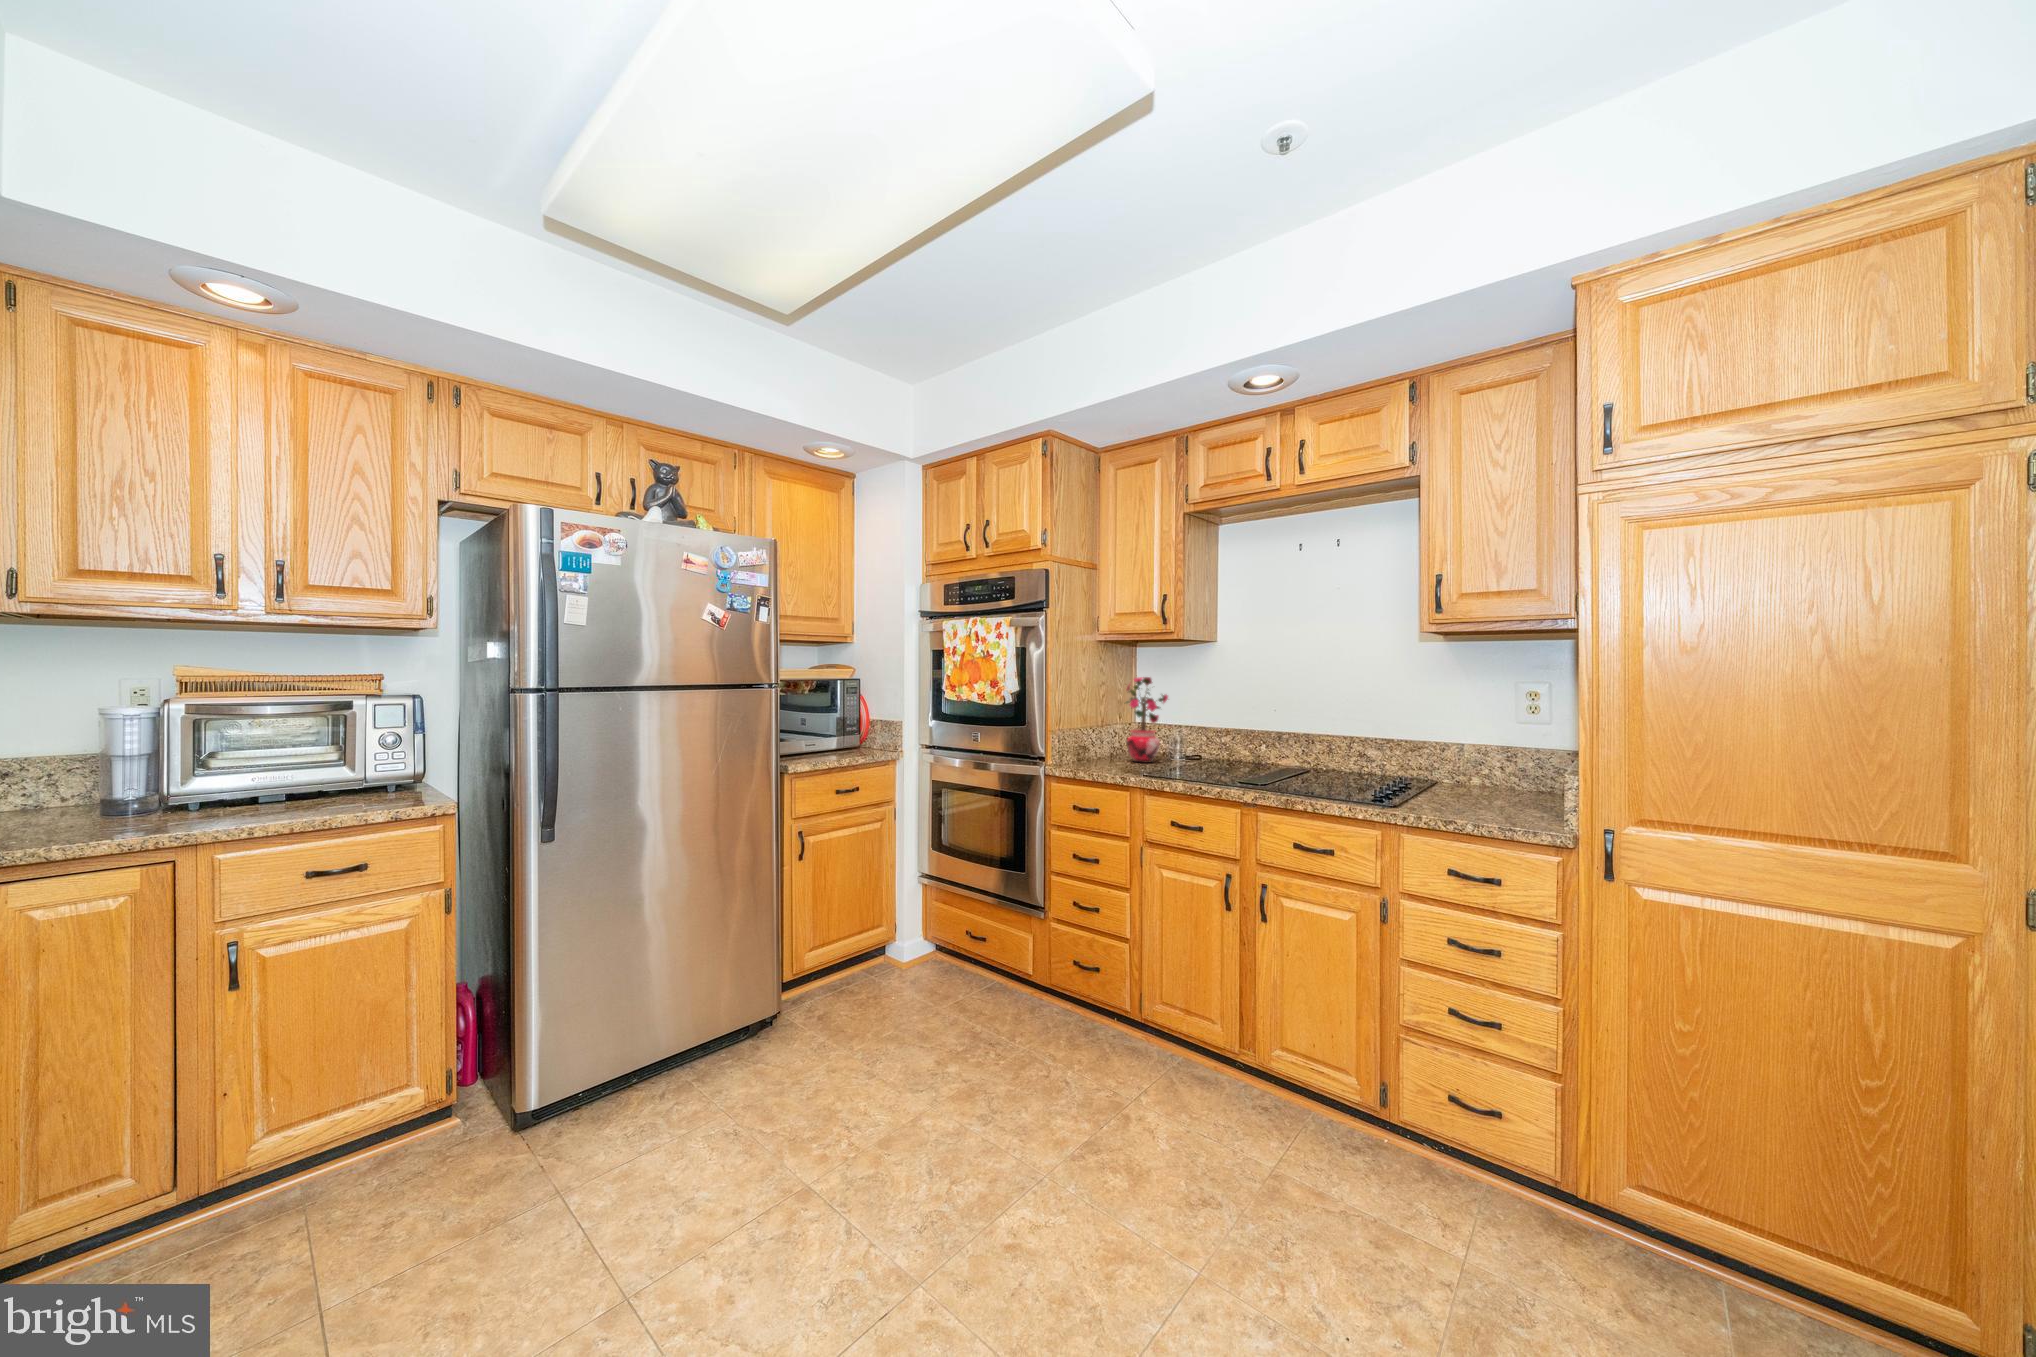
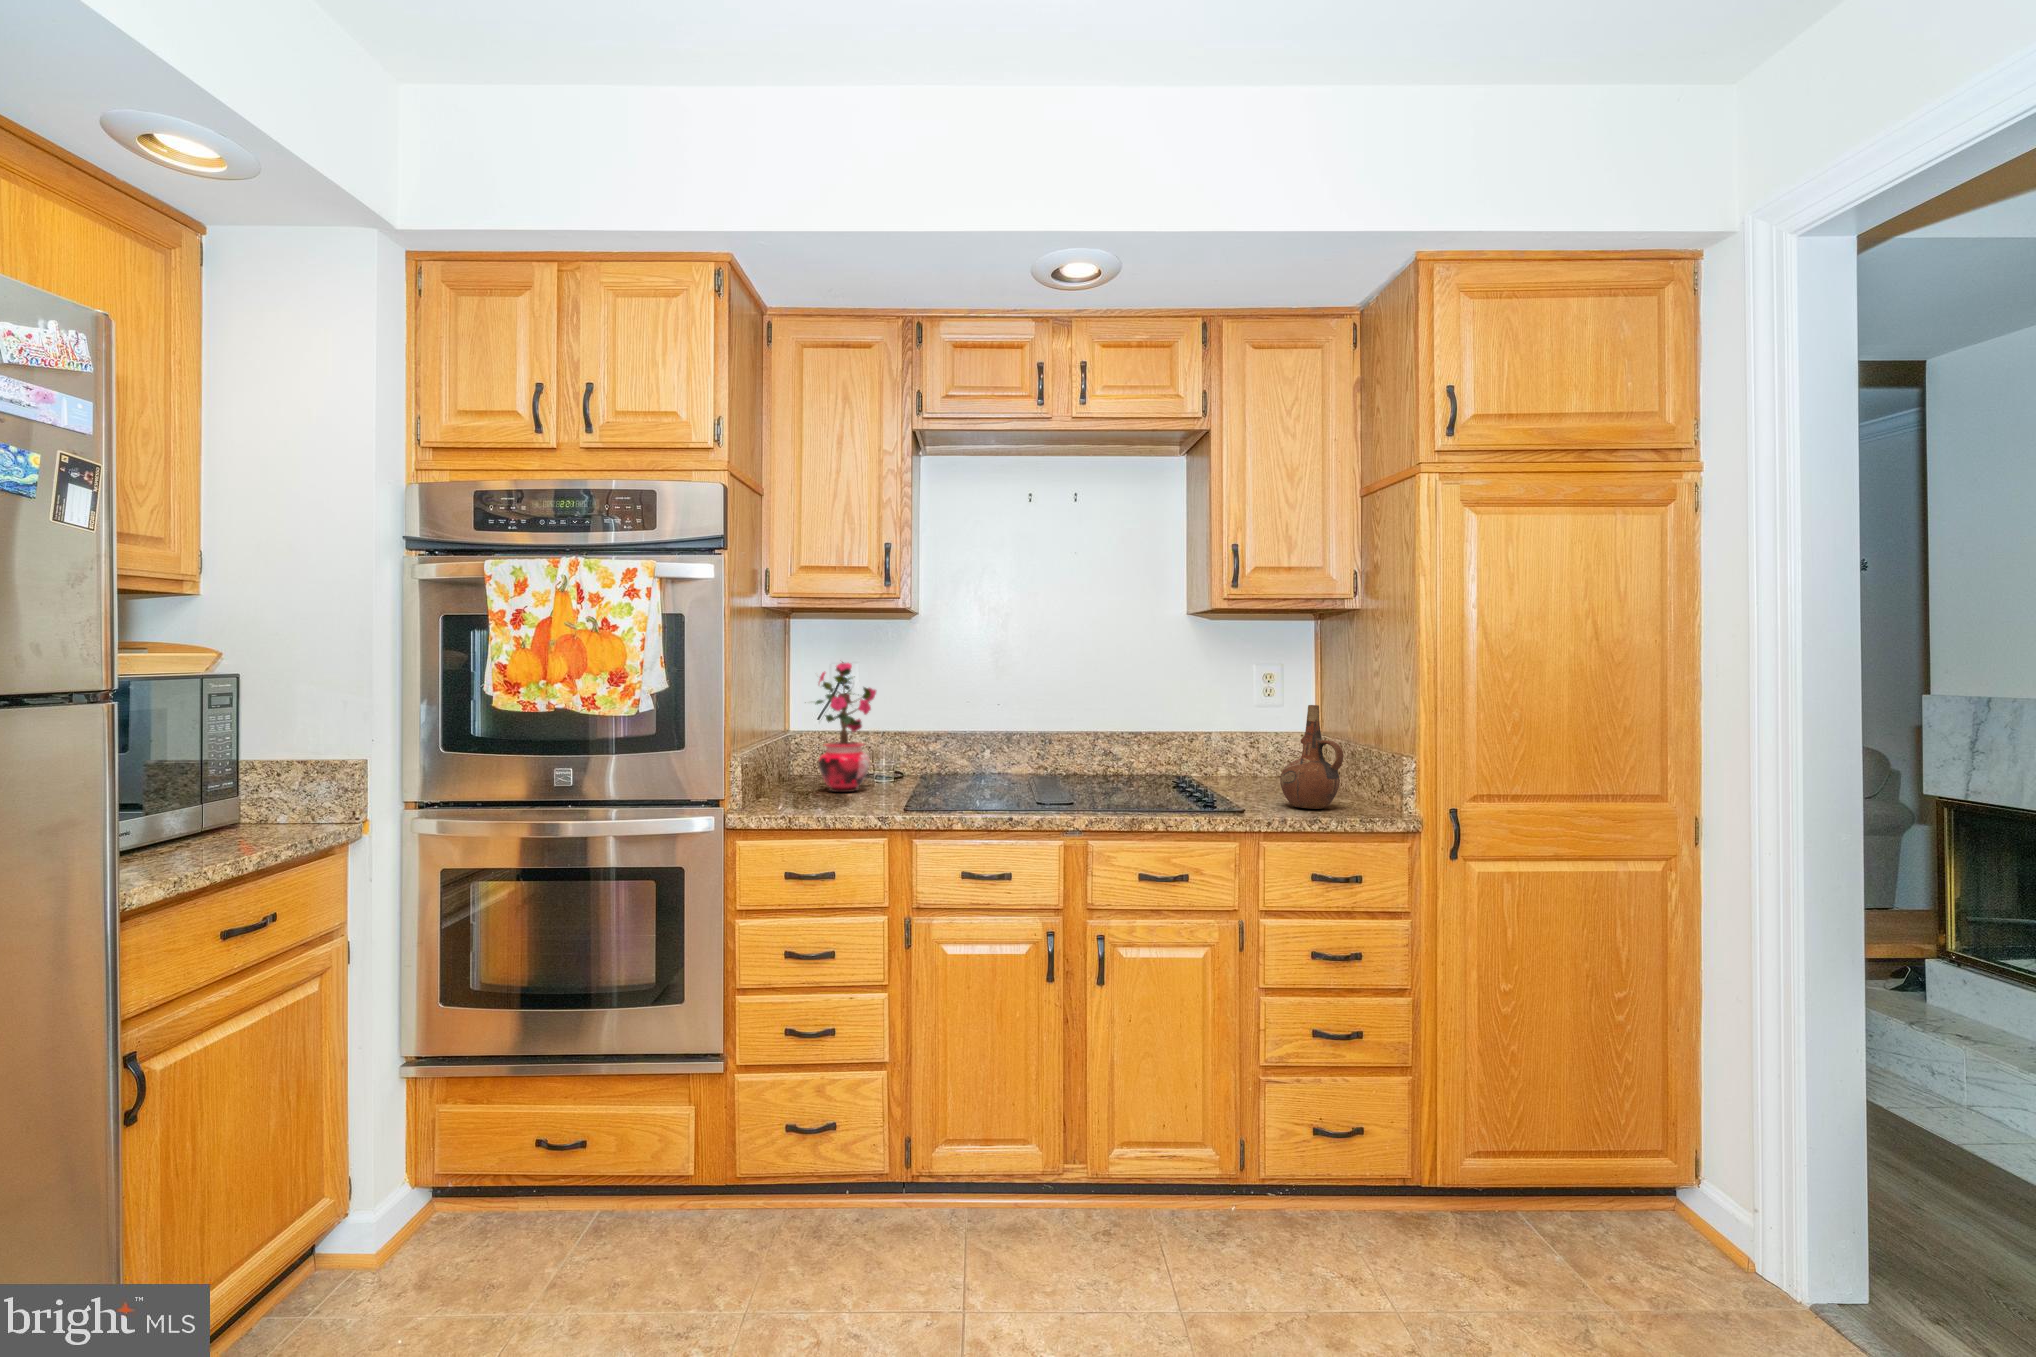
ceramic pitcher: none [1450,719,1512,815] -> present [1280,705,1343,809]

